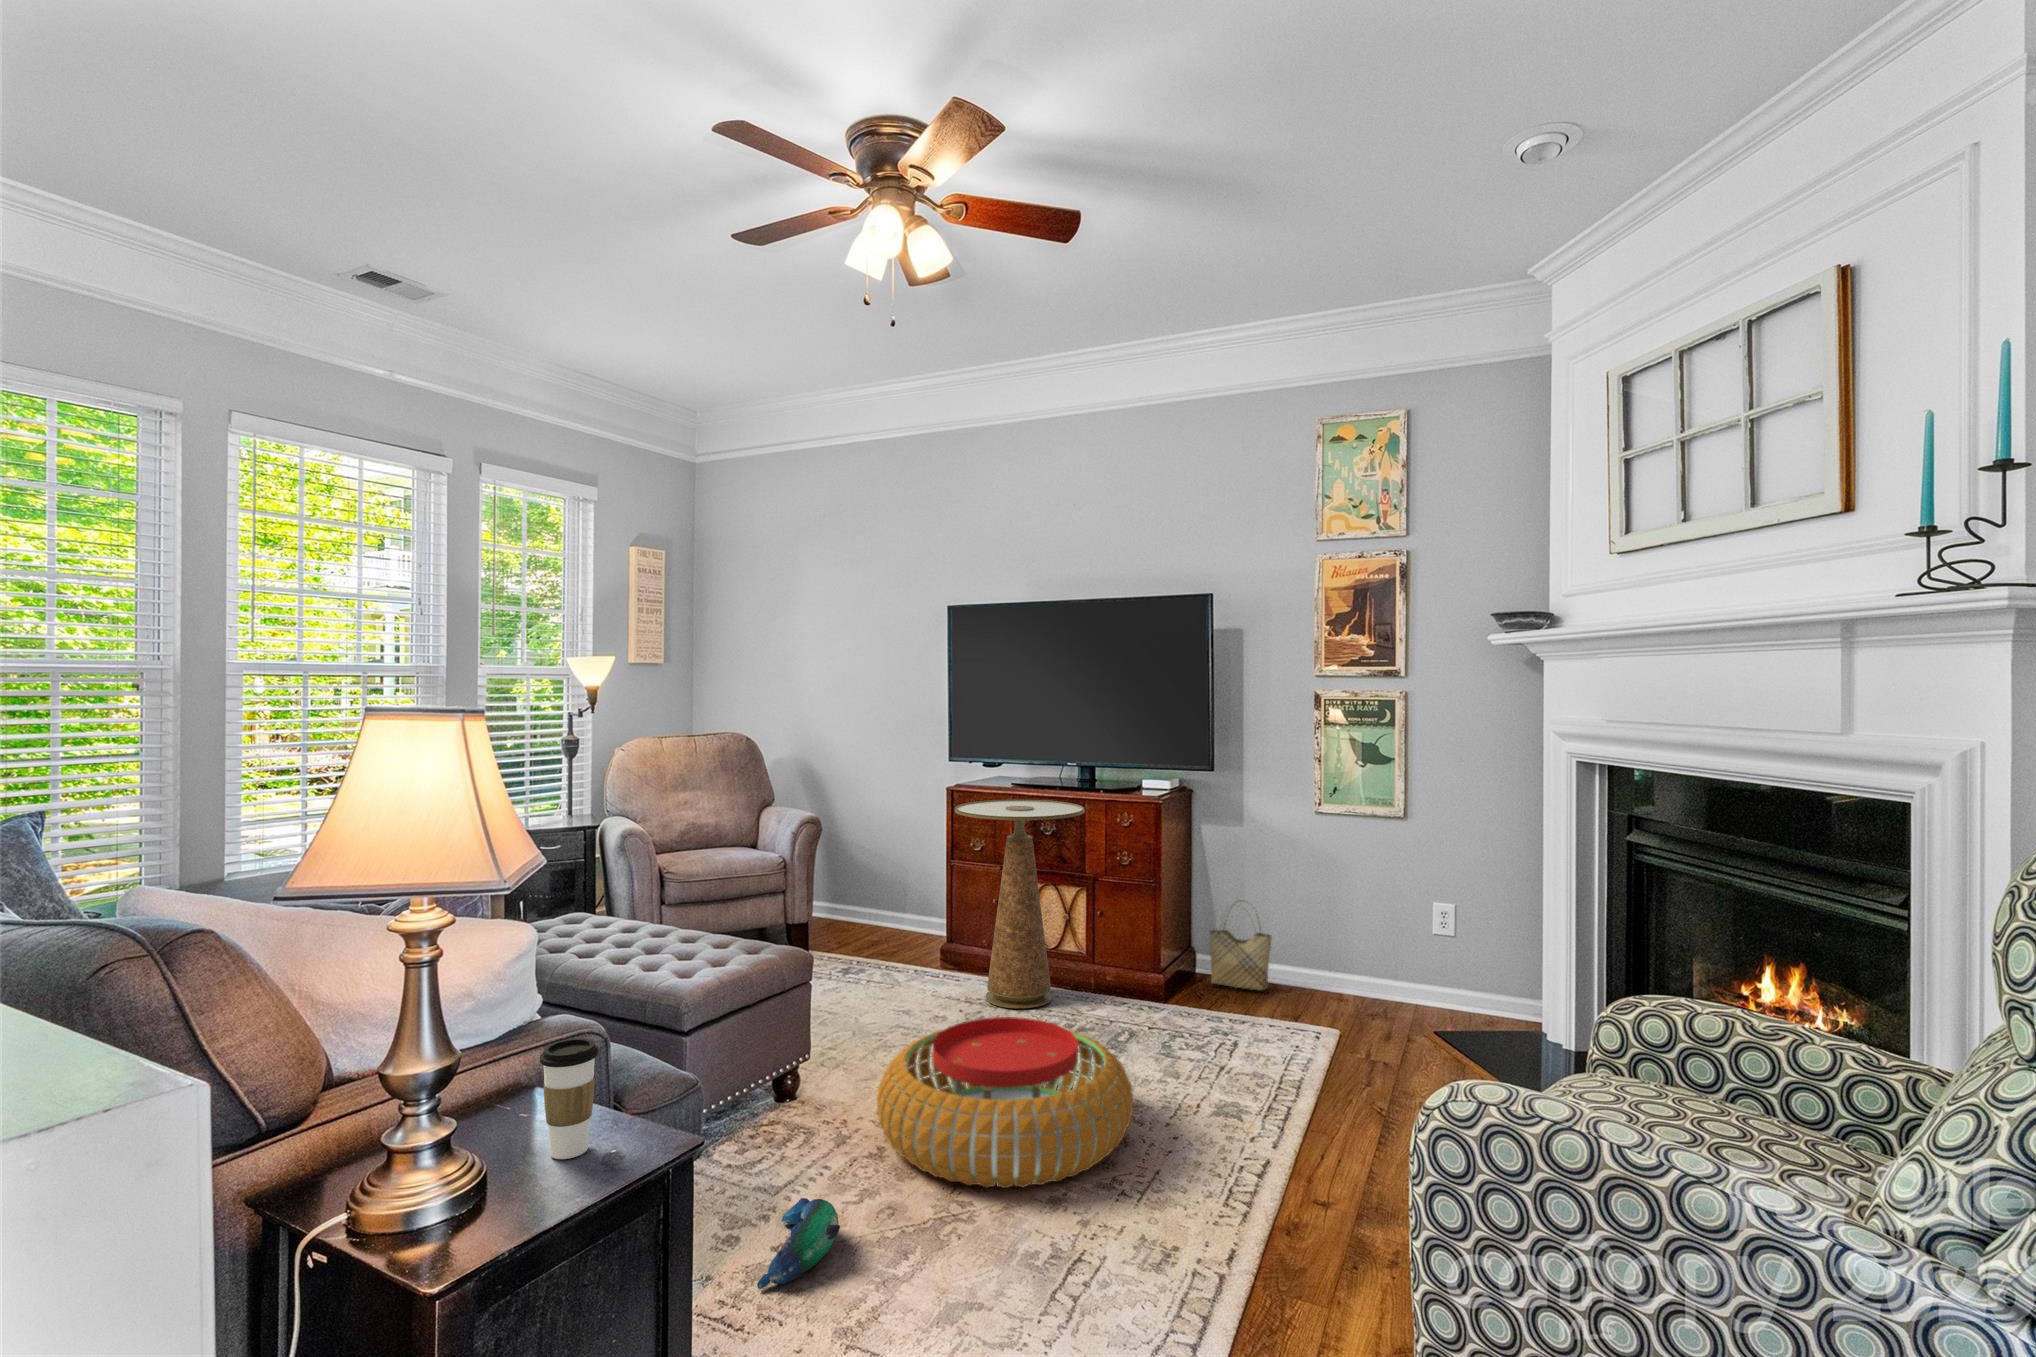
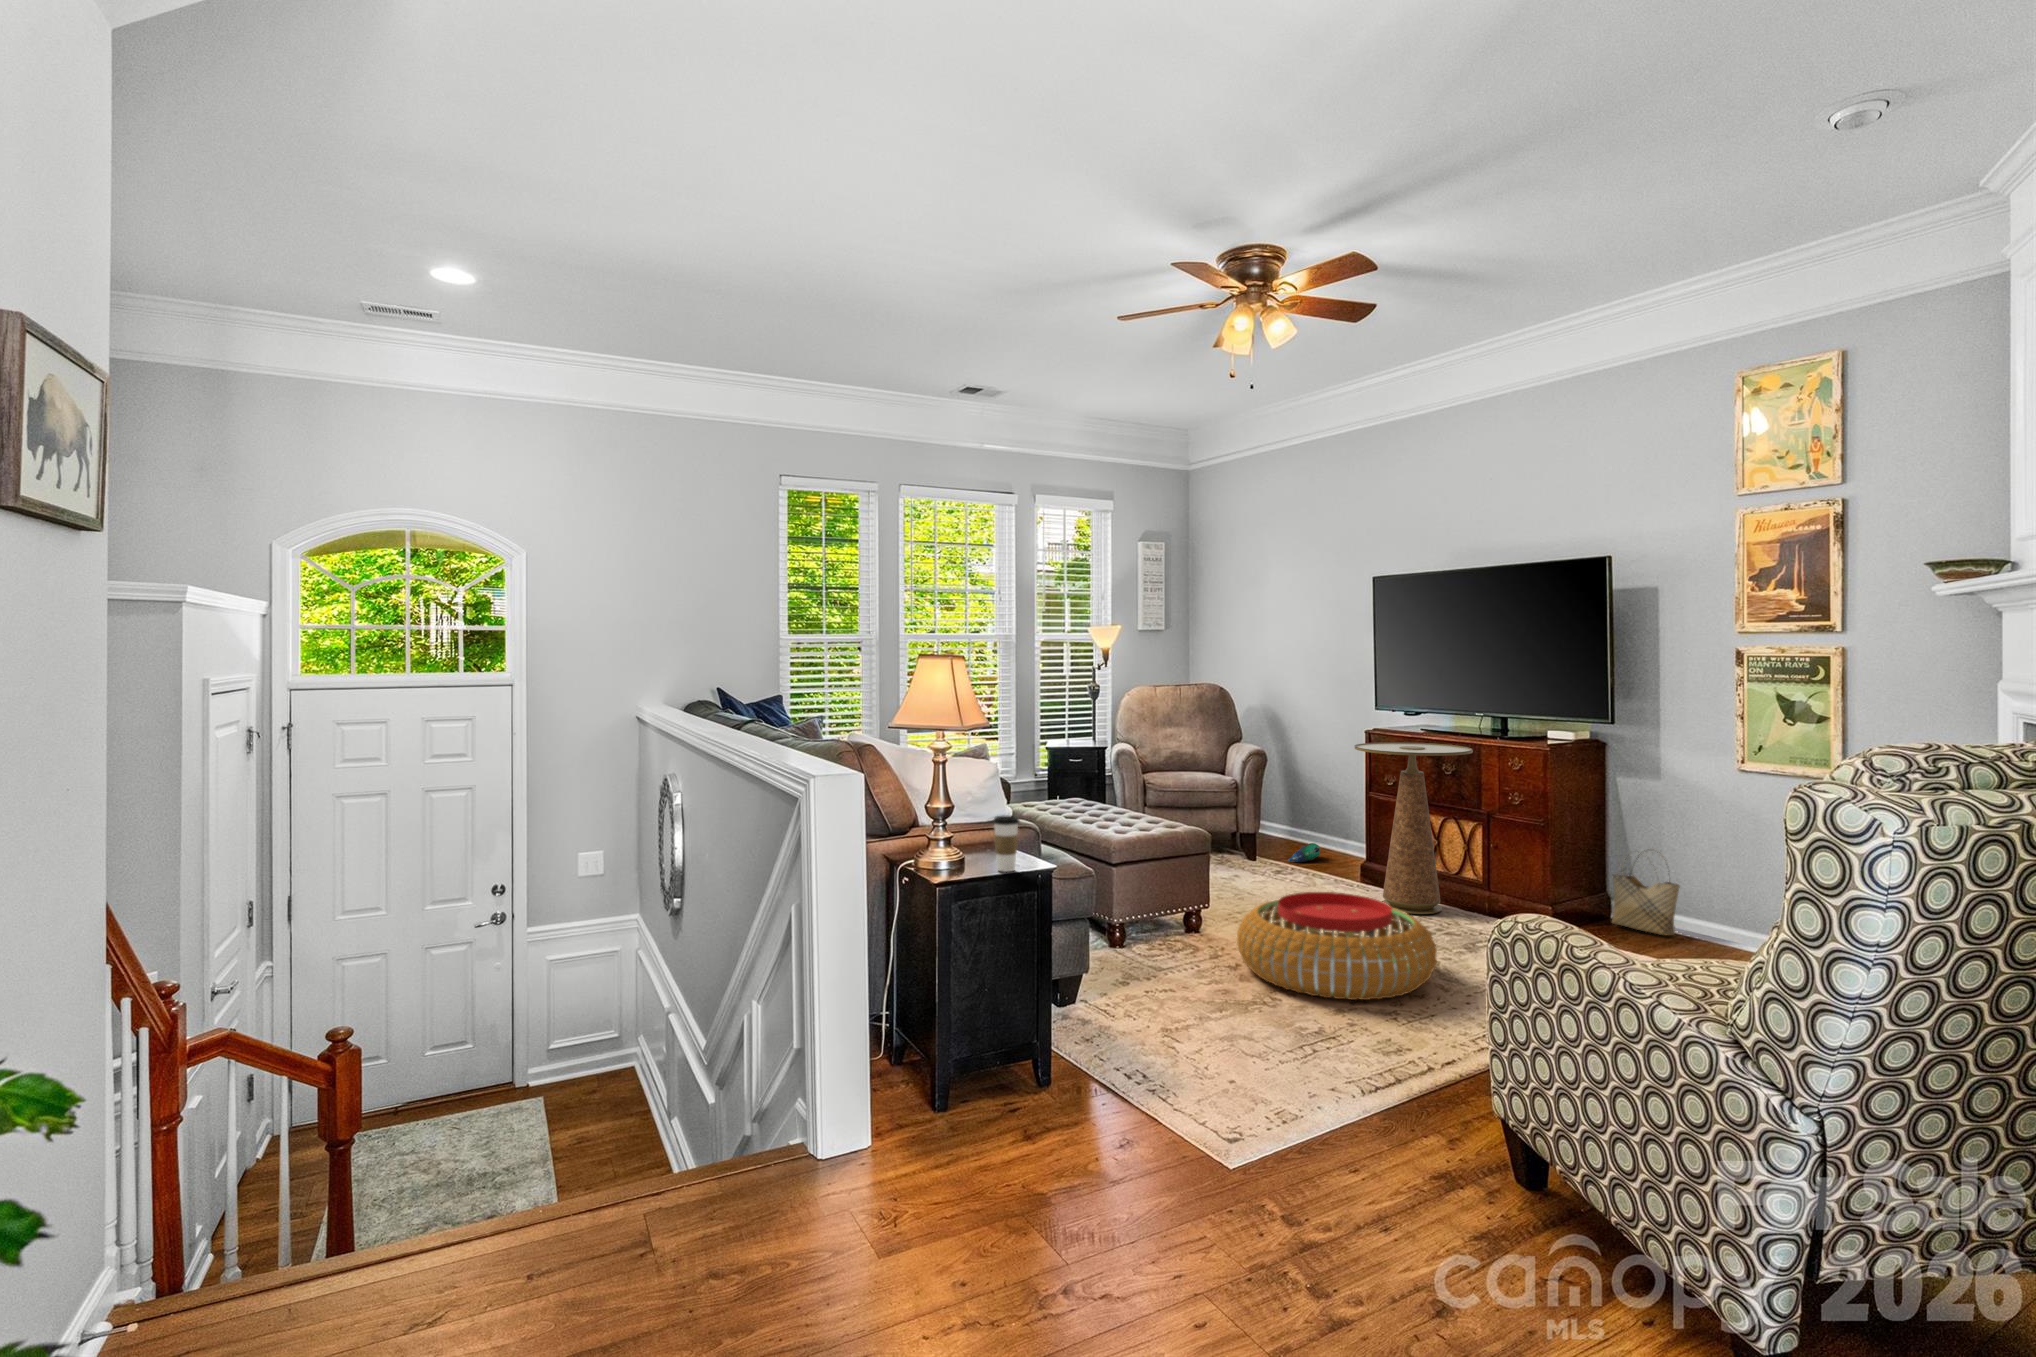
plush toy: present [757,1198,841,1289] -> present [1288,843,1320,862]

